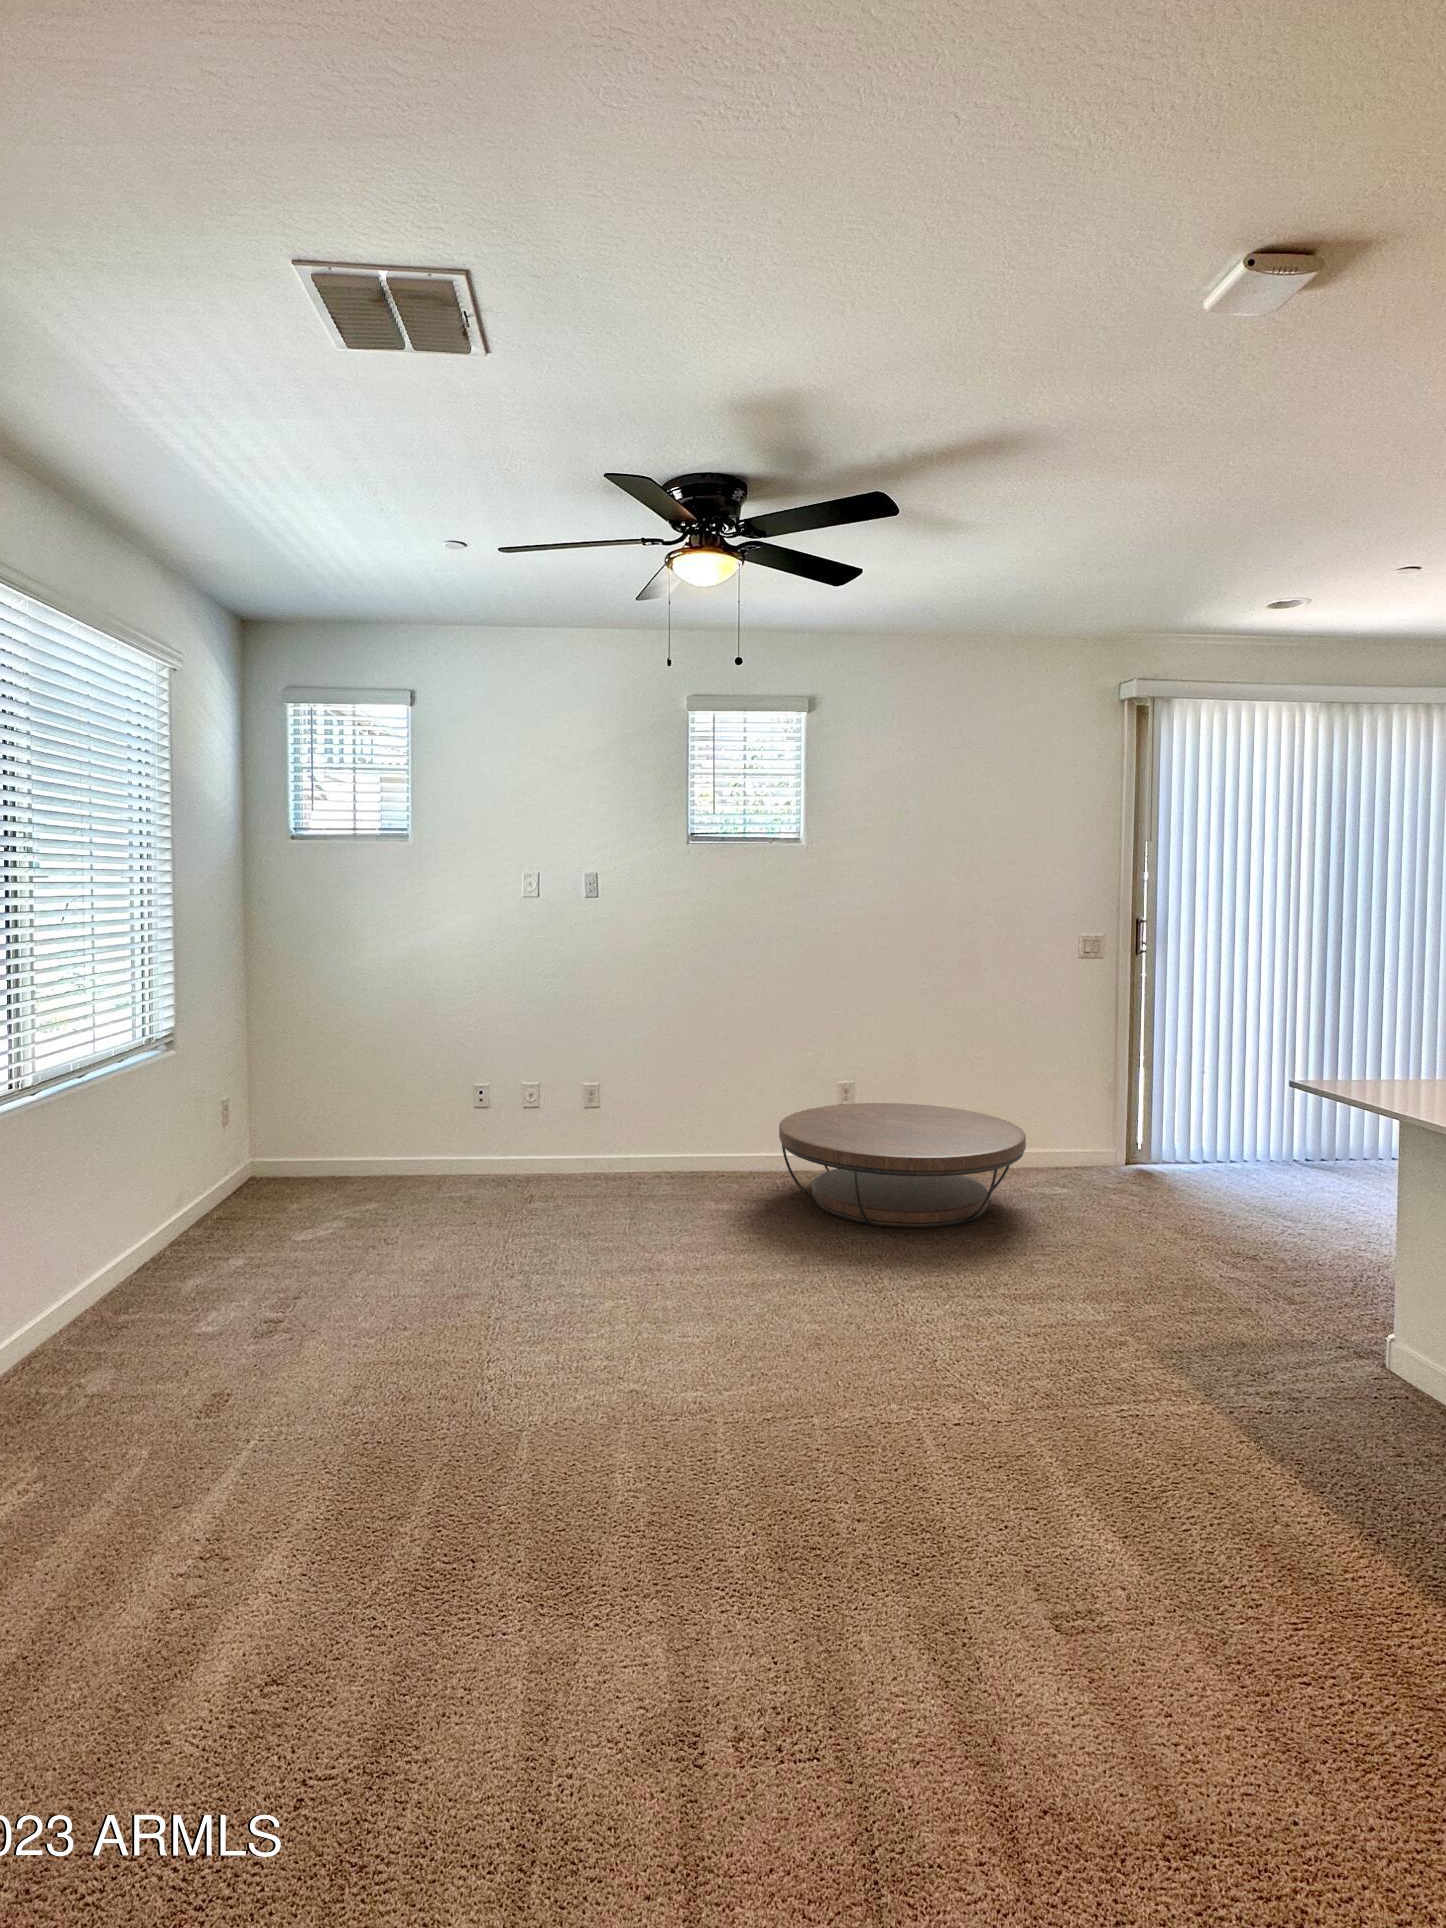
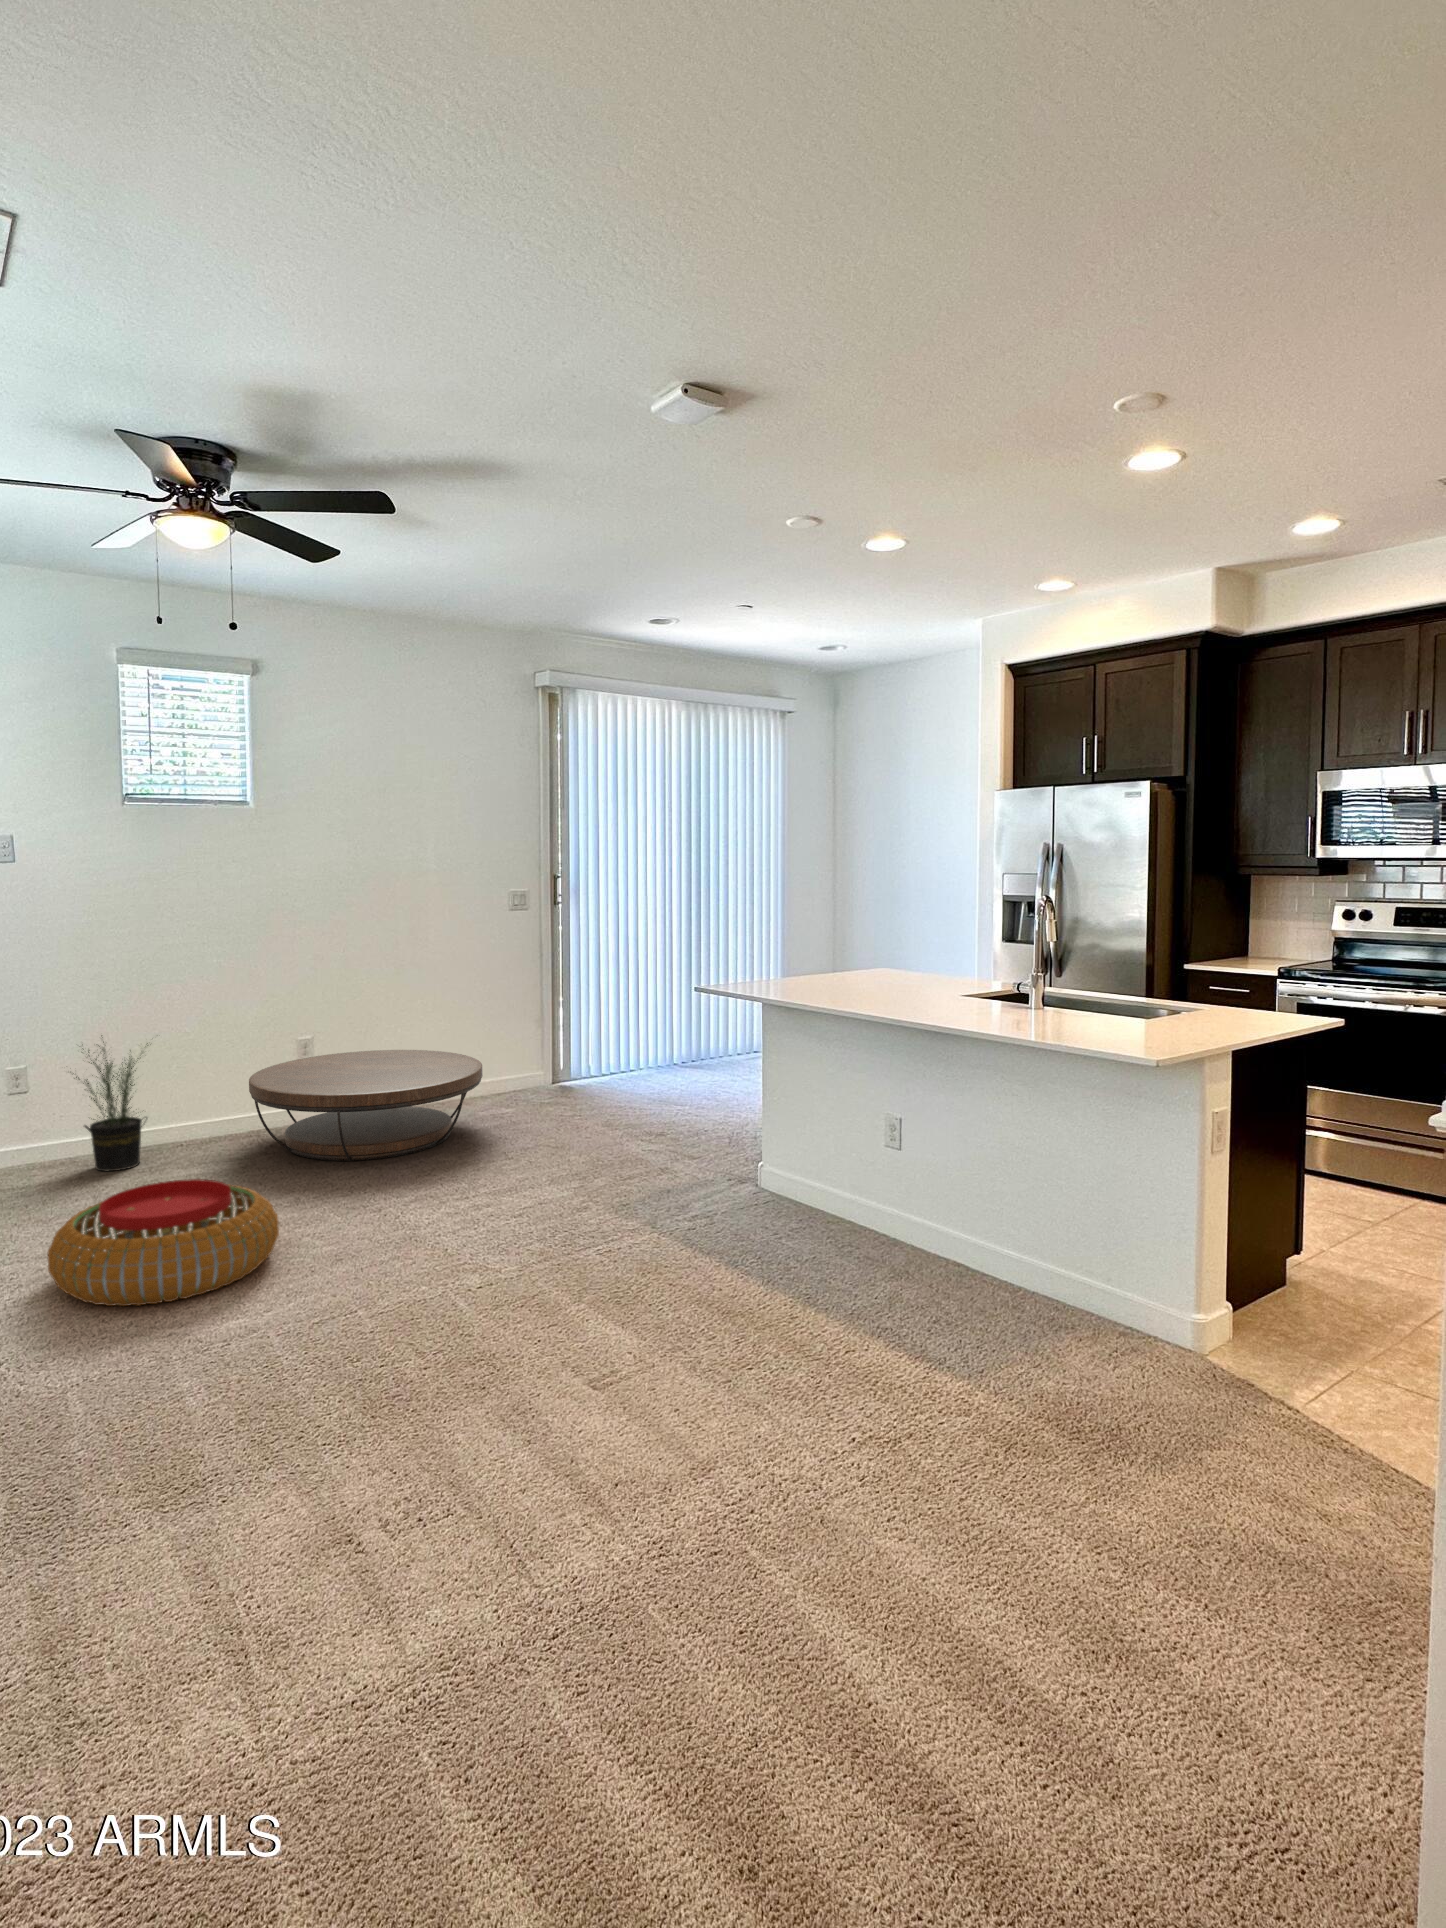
potted plant: none [619,1061,703,1195] -> present [70,1035,148,1172]
pouf: none [555,1222,763,1352] -> present [48,1179,279,1306]

